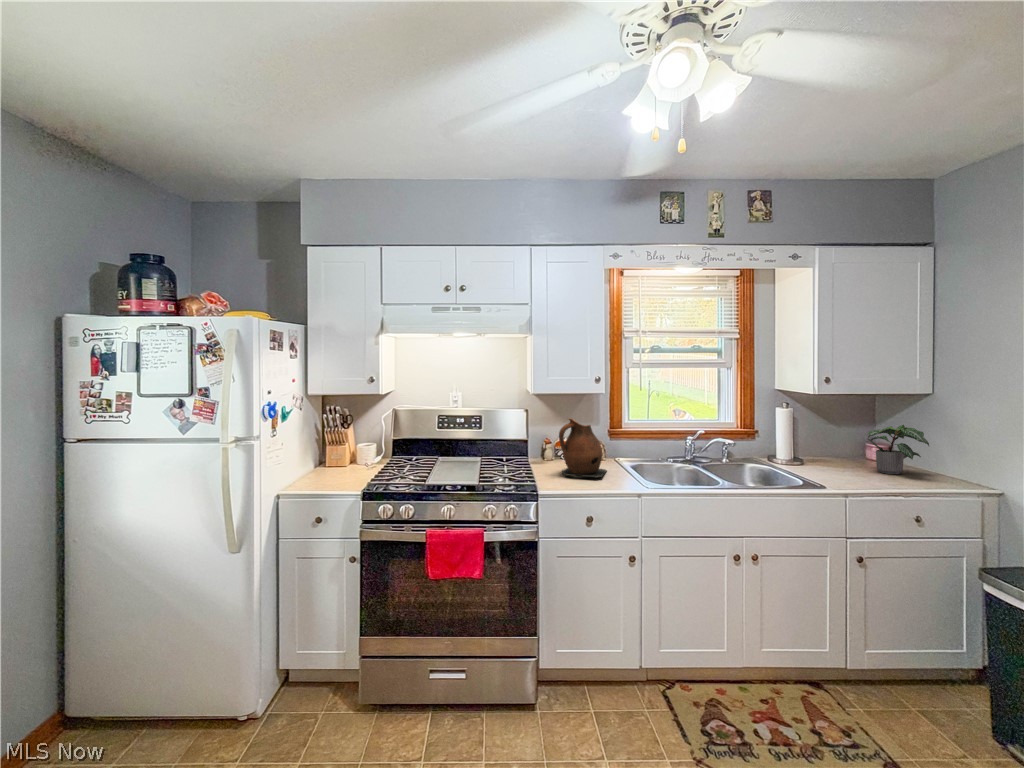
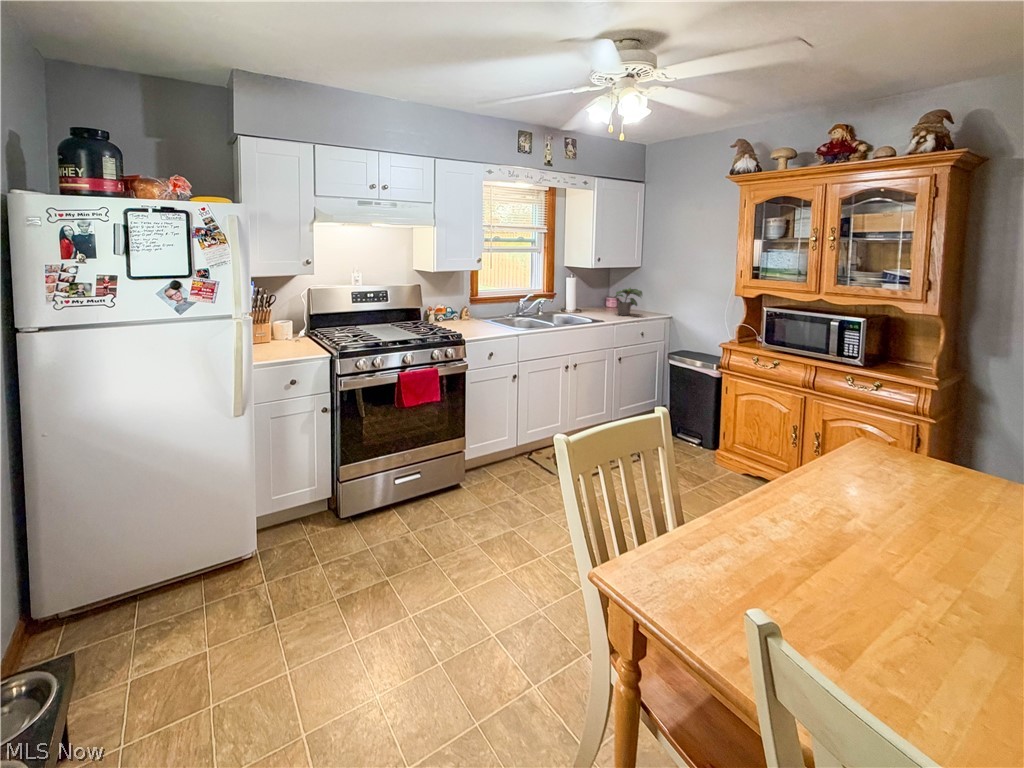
ceramic pitcher: present [559,418,607,478] -> none [454,290,487,330]

